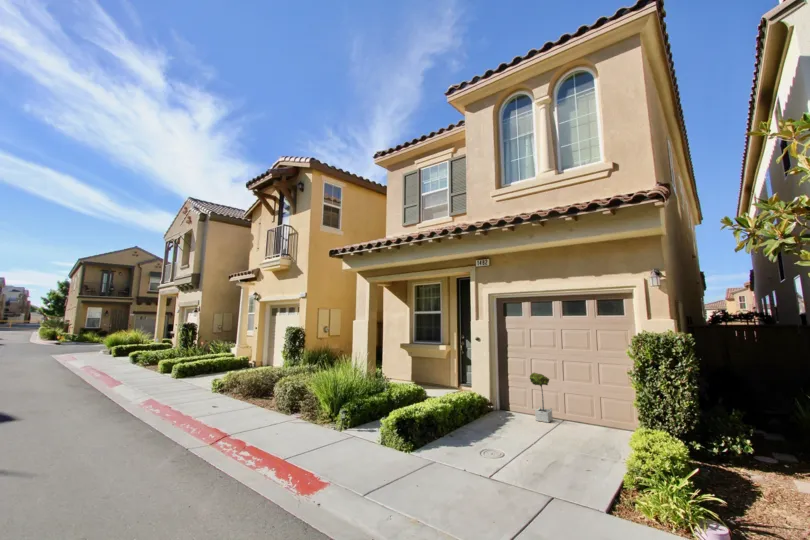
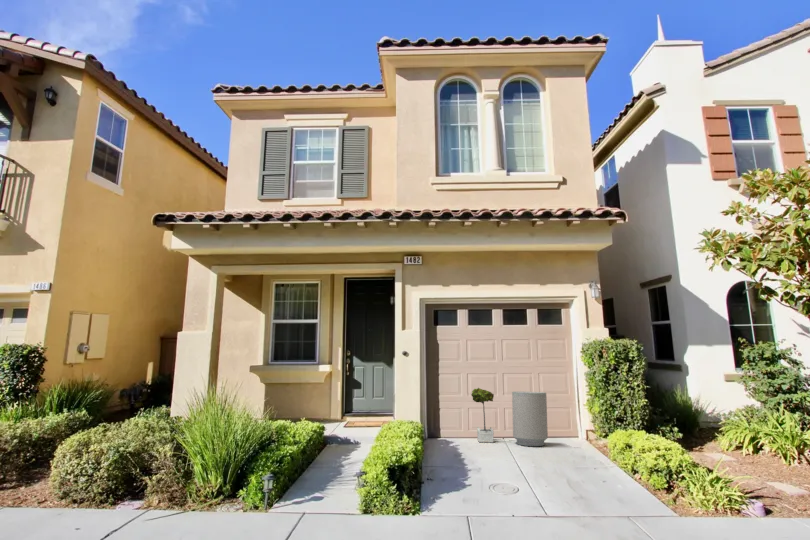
trash can: none [564,378,601,432] -> present [512,391,548,446]

